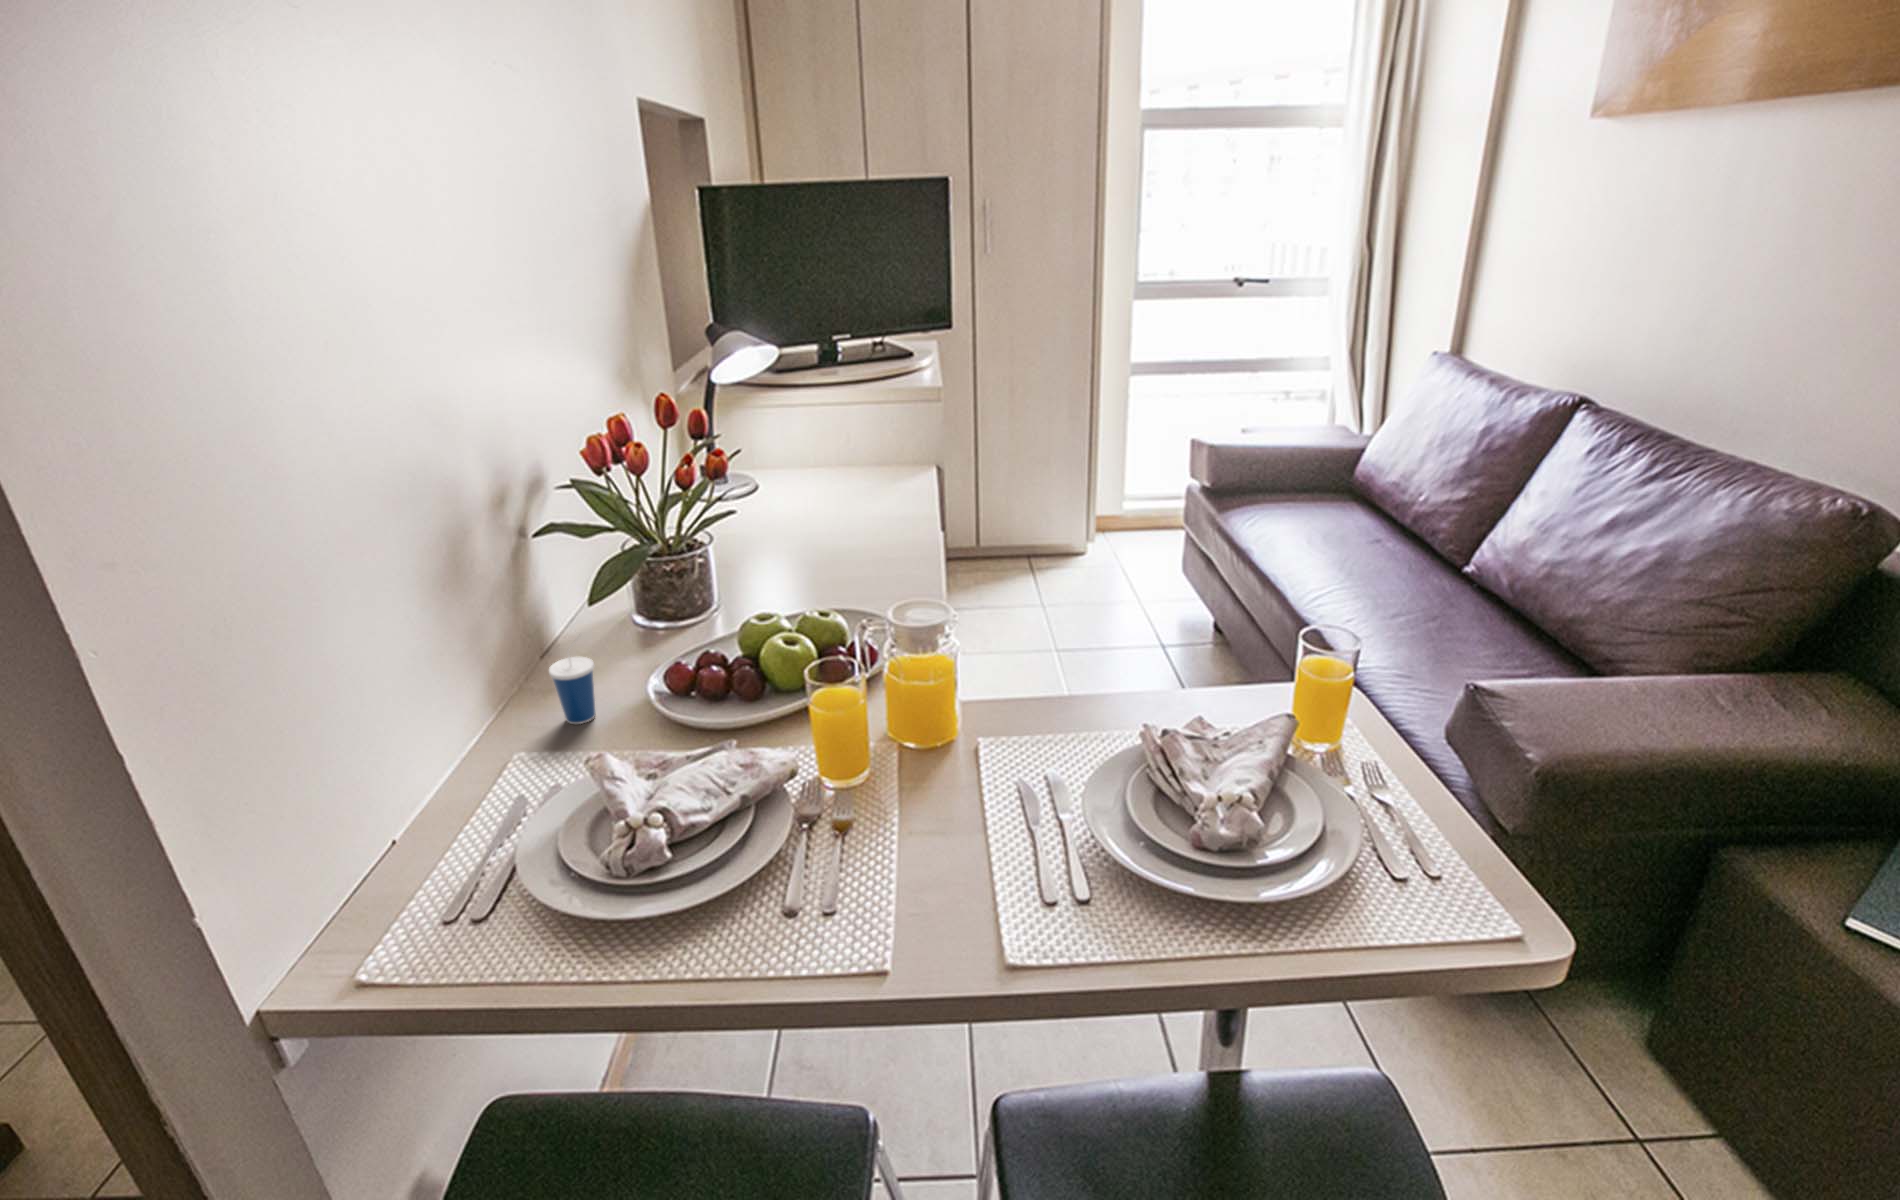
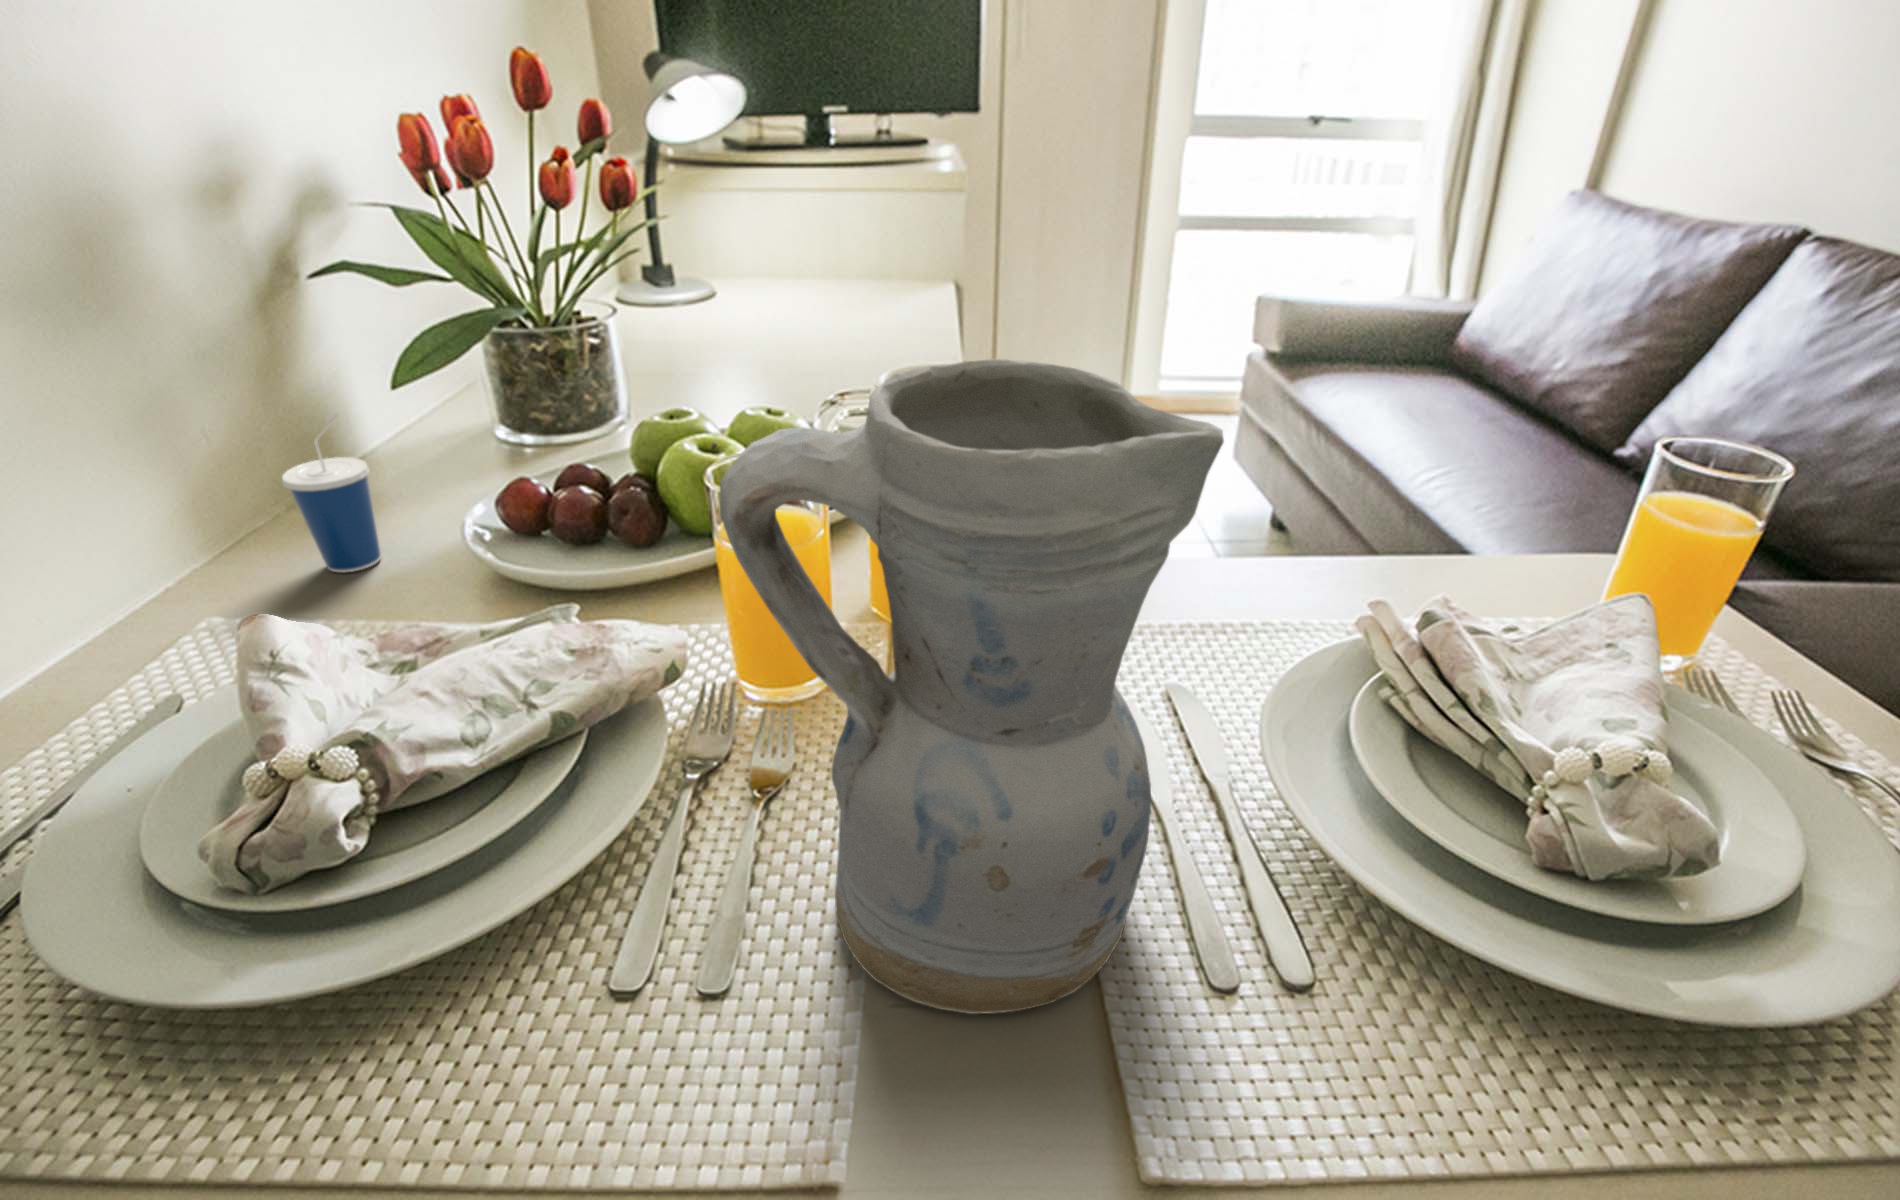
ceramic pitcher: none [836,641,1021,915] -> present [720,359,1224,1014]

